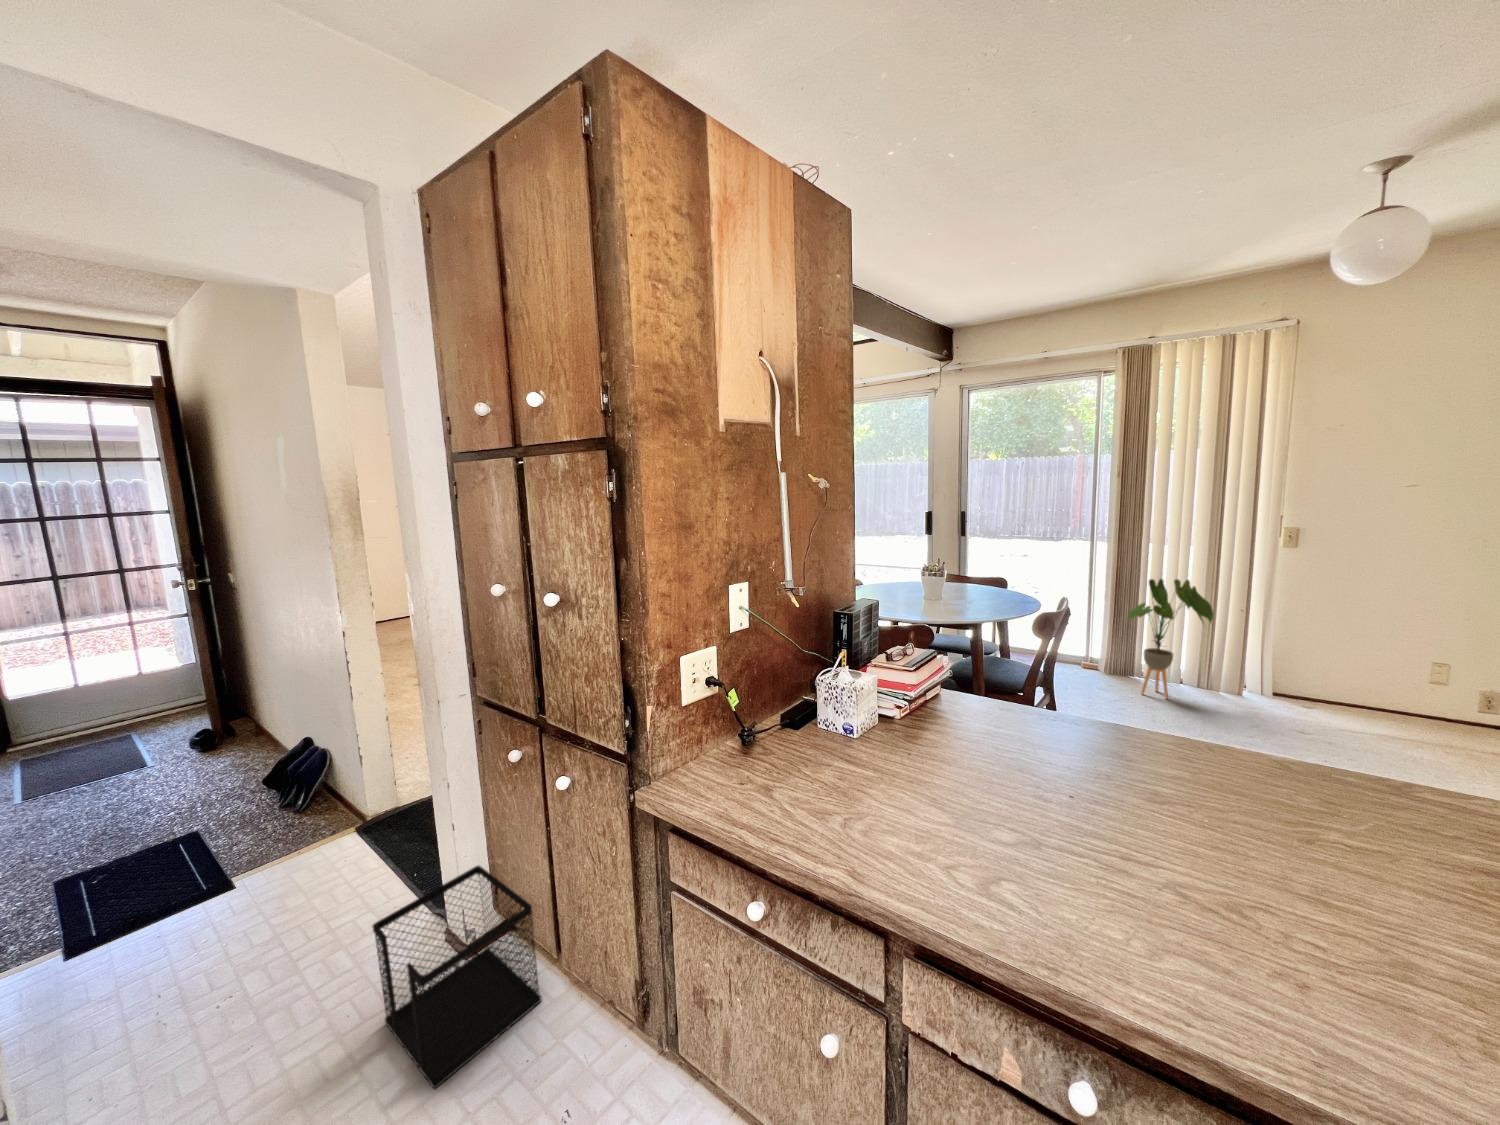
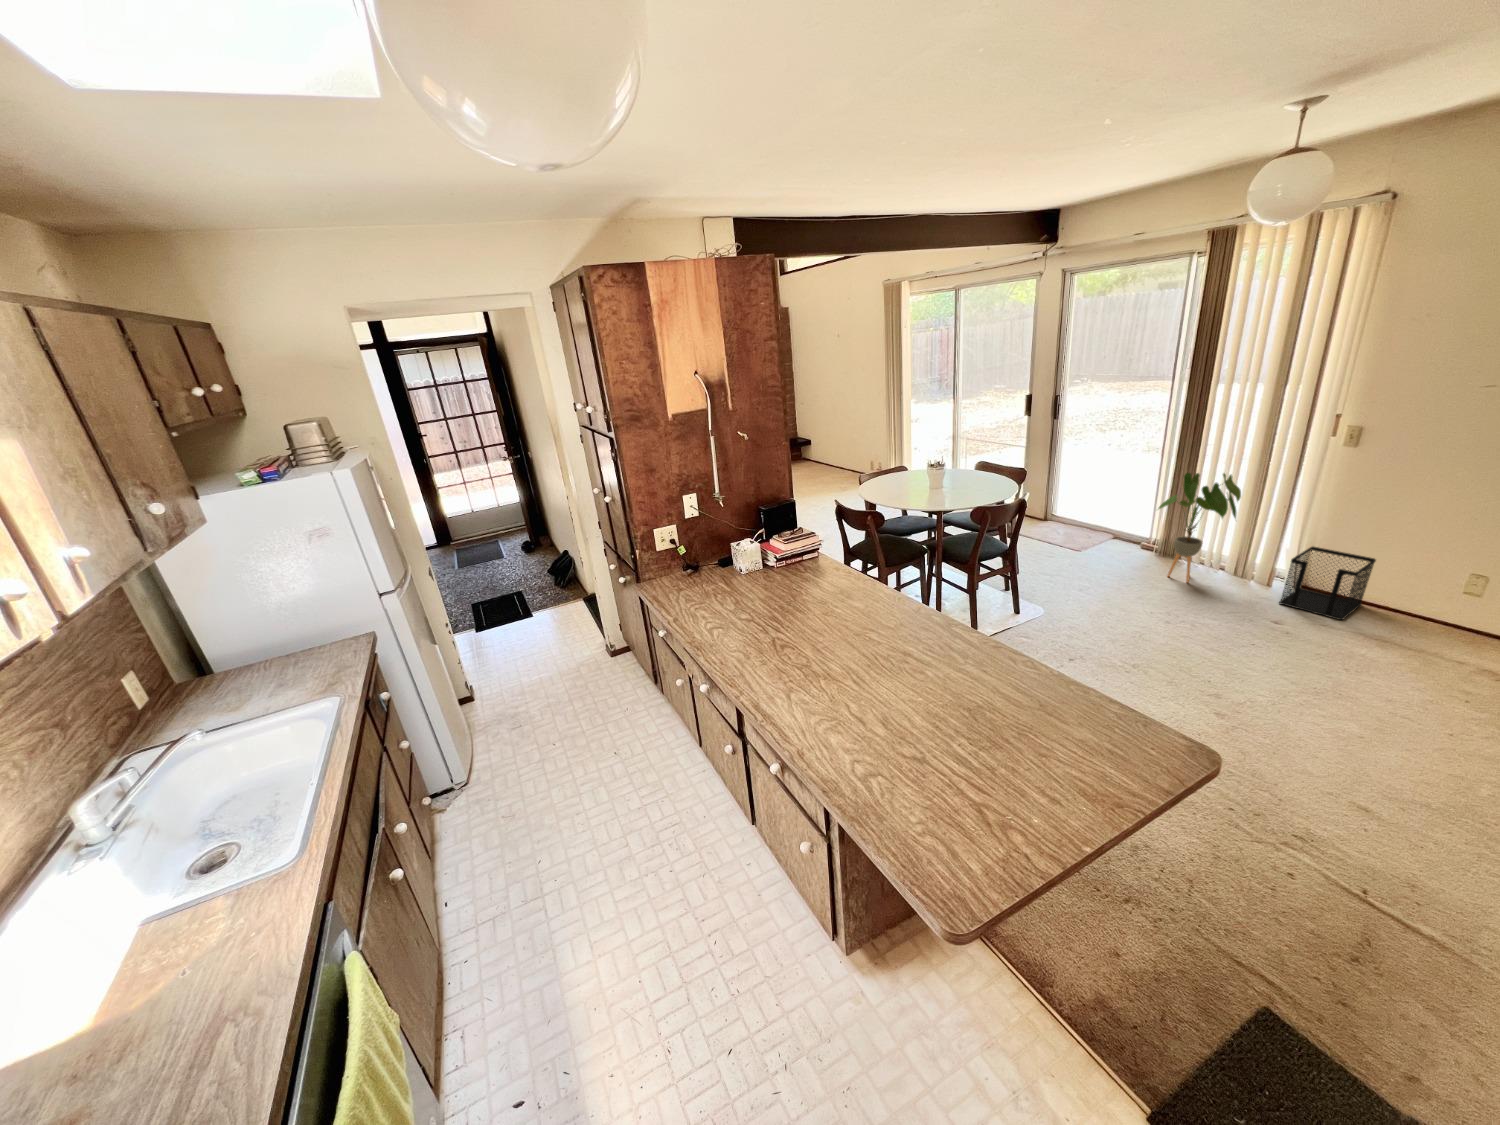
wastebasket: present [372,865,541,1088] -> present [1279,547,1376,620]

